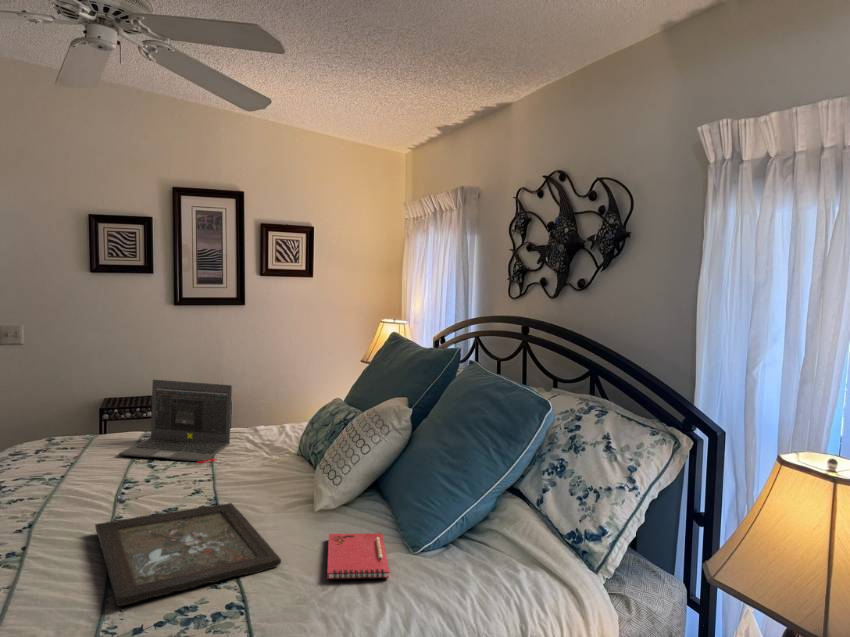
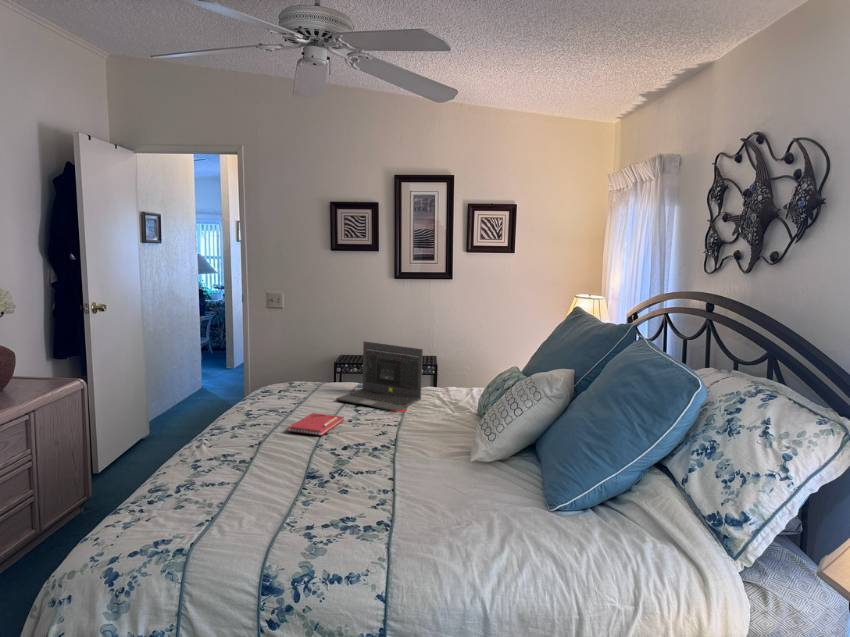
tray: present [95,503,281,606] -> none [304,445,429,507]
notebook: present [327,533,389,579] -> present [288,413,344,436]

